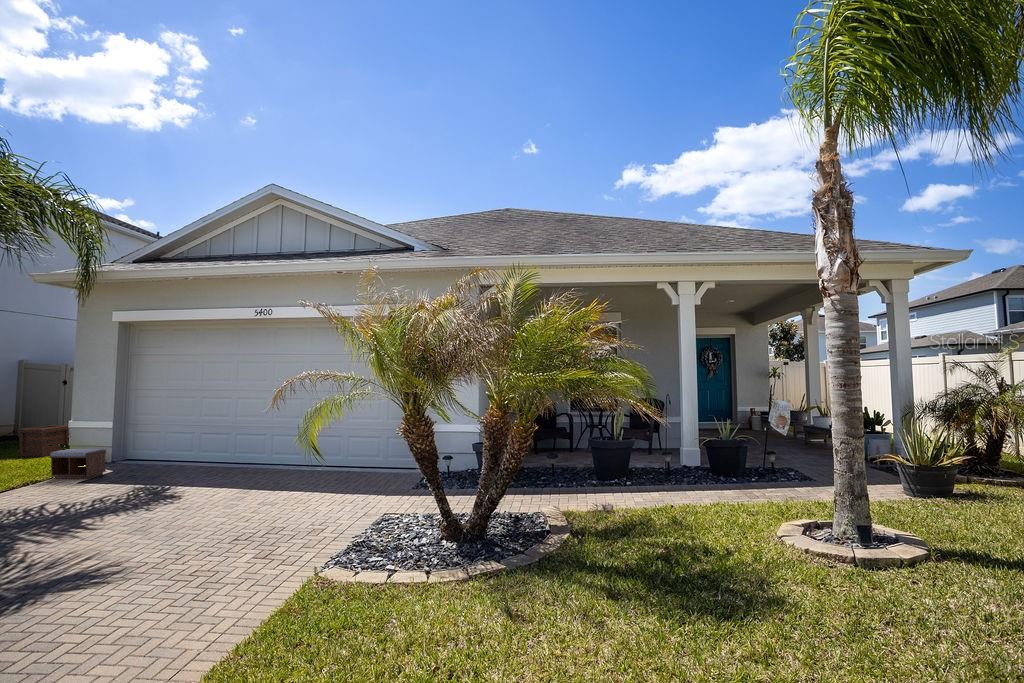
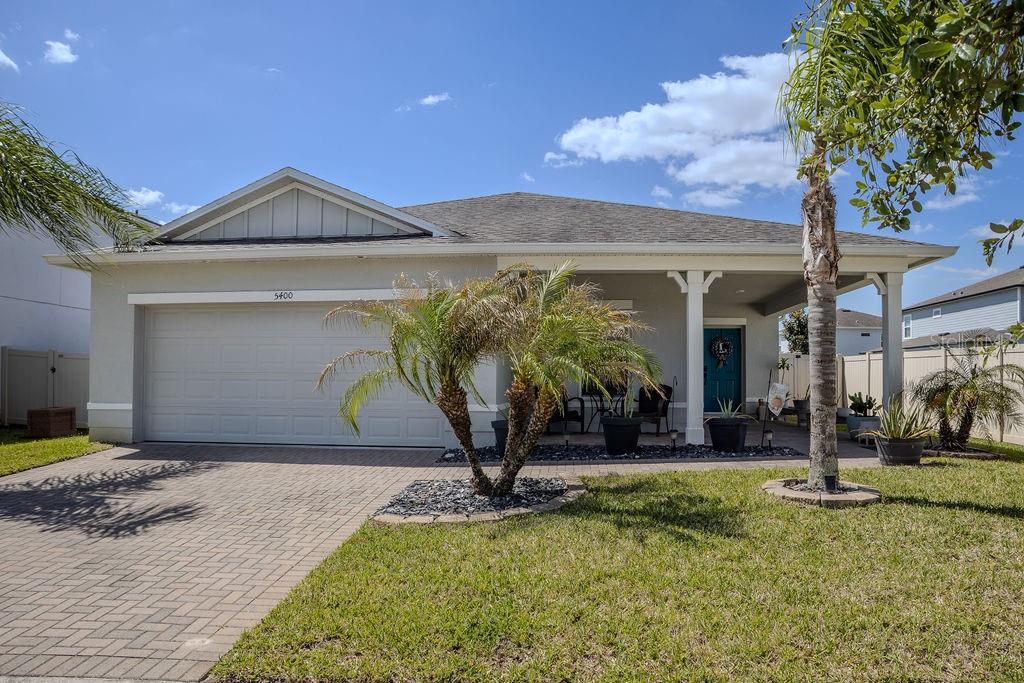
bench: present [50,449,106,479] -> none [76,426,129,454]

